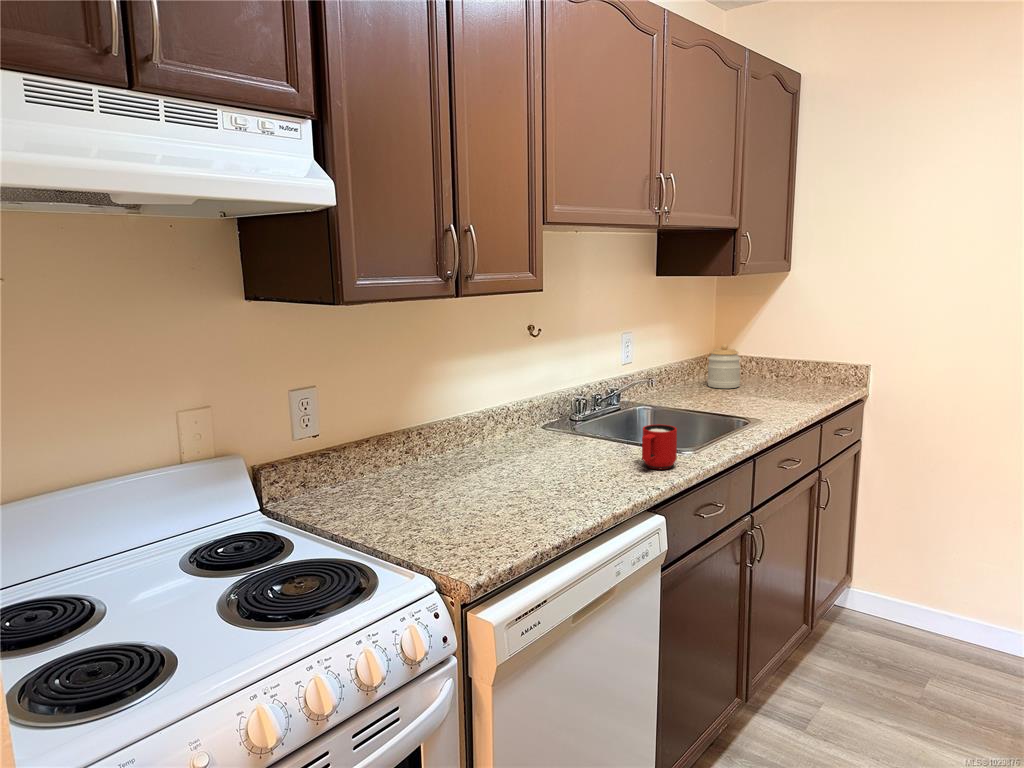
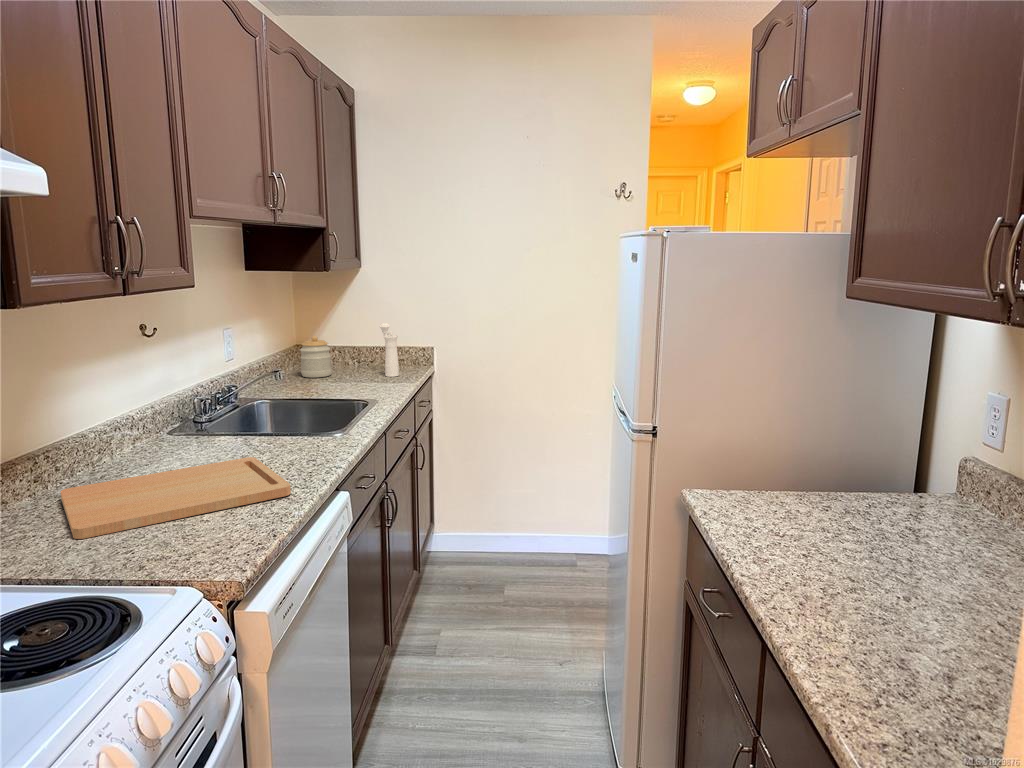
pepper mill: none [798,334,817,396] -> present [380,323,399,377]
mug: present [642,424,677,469] -> none [305,410,339,452]
cutting board: none [395,462,587,509] -> present [61,457,291,539]

